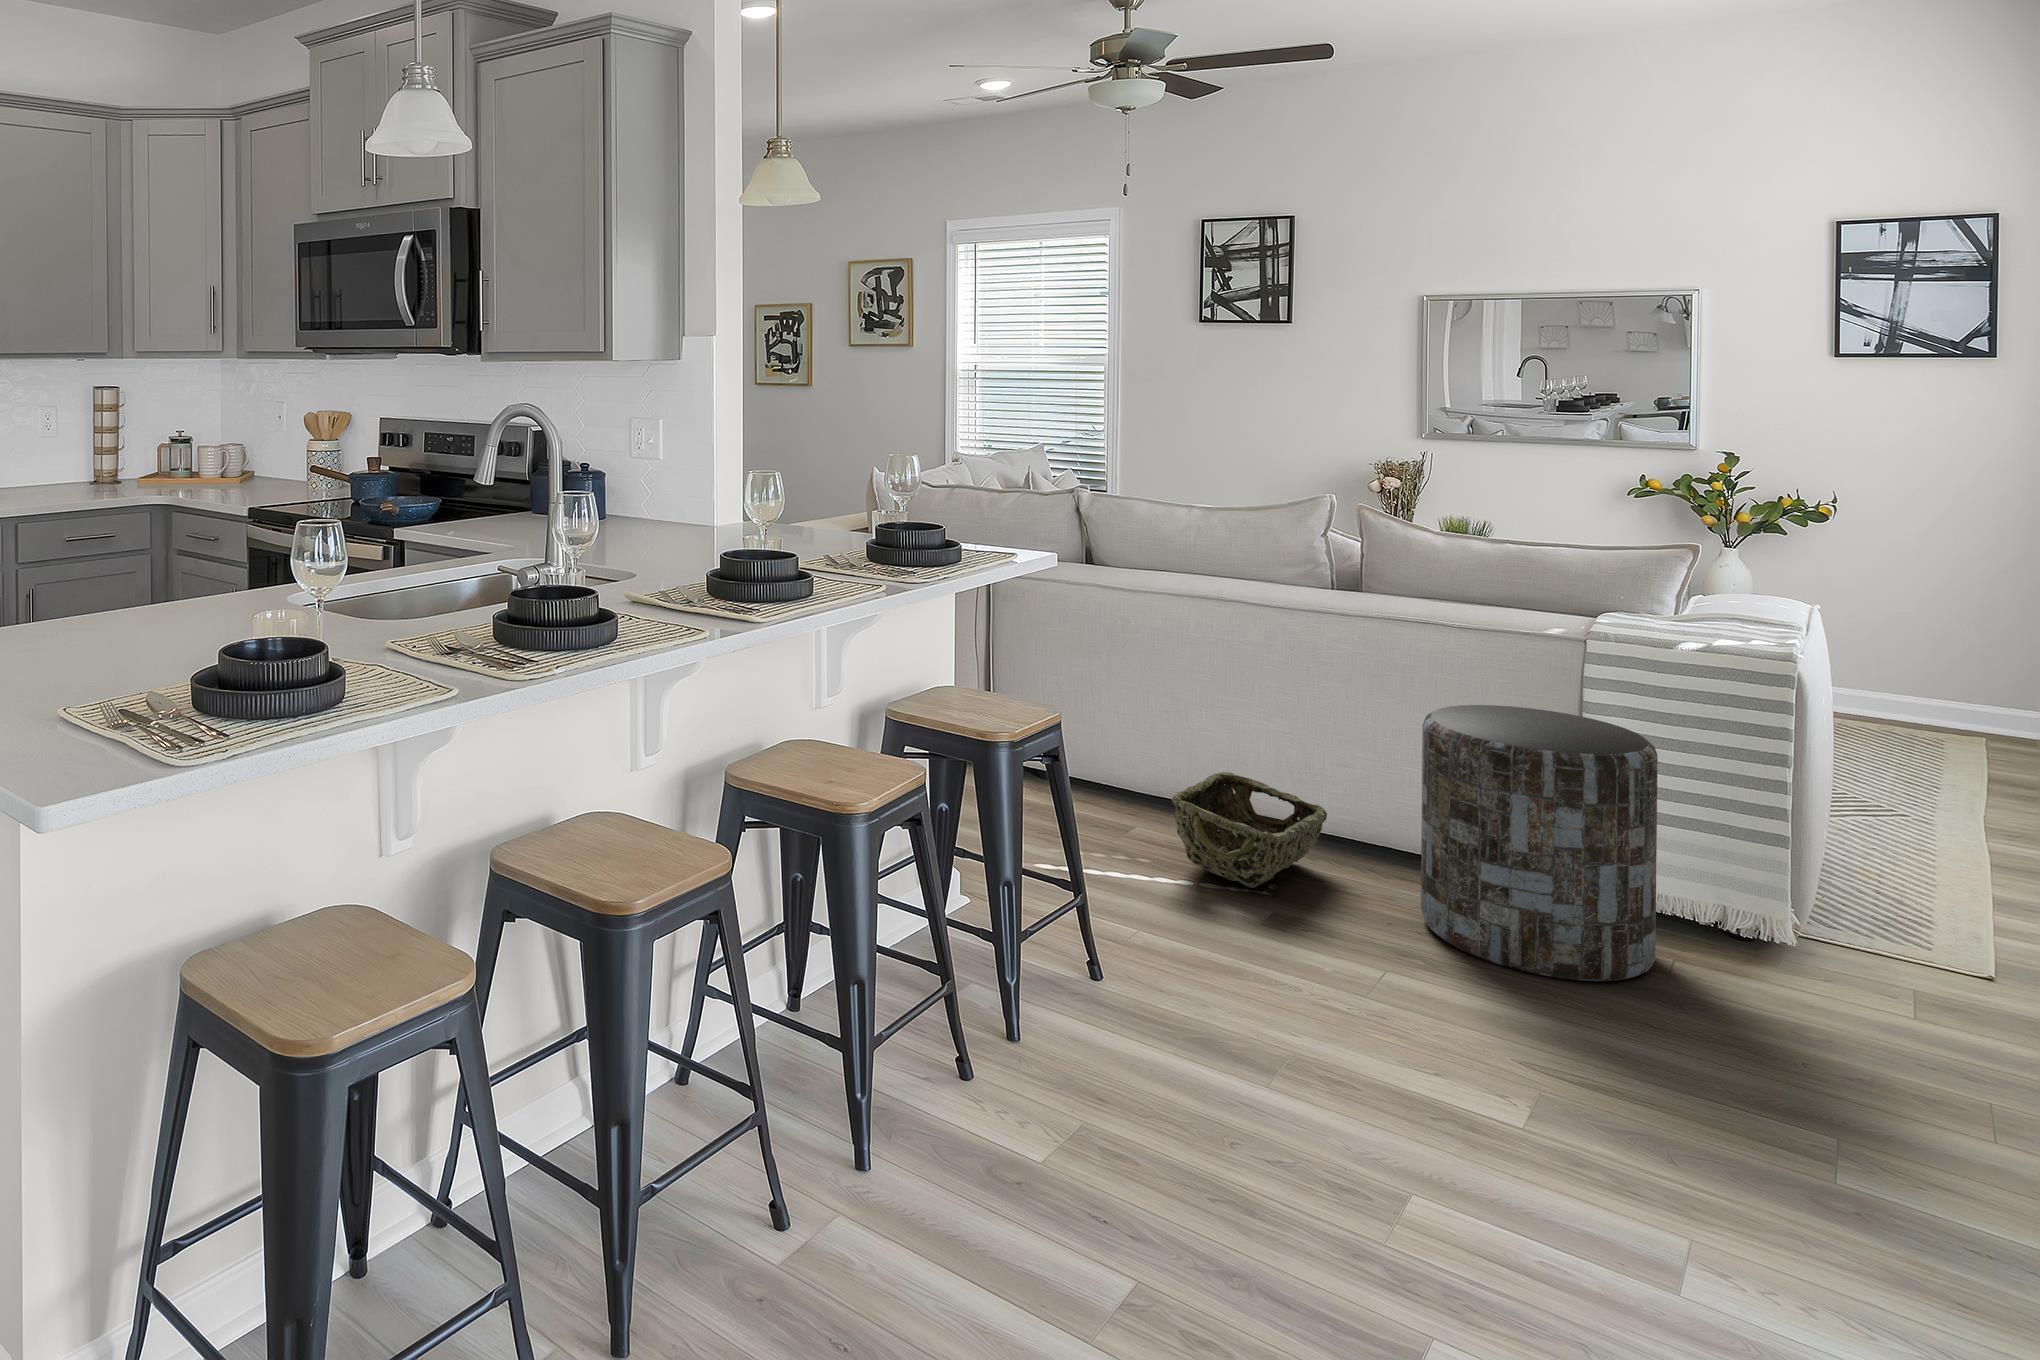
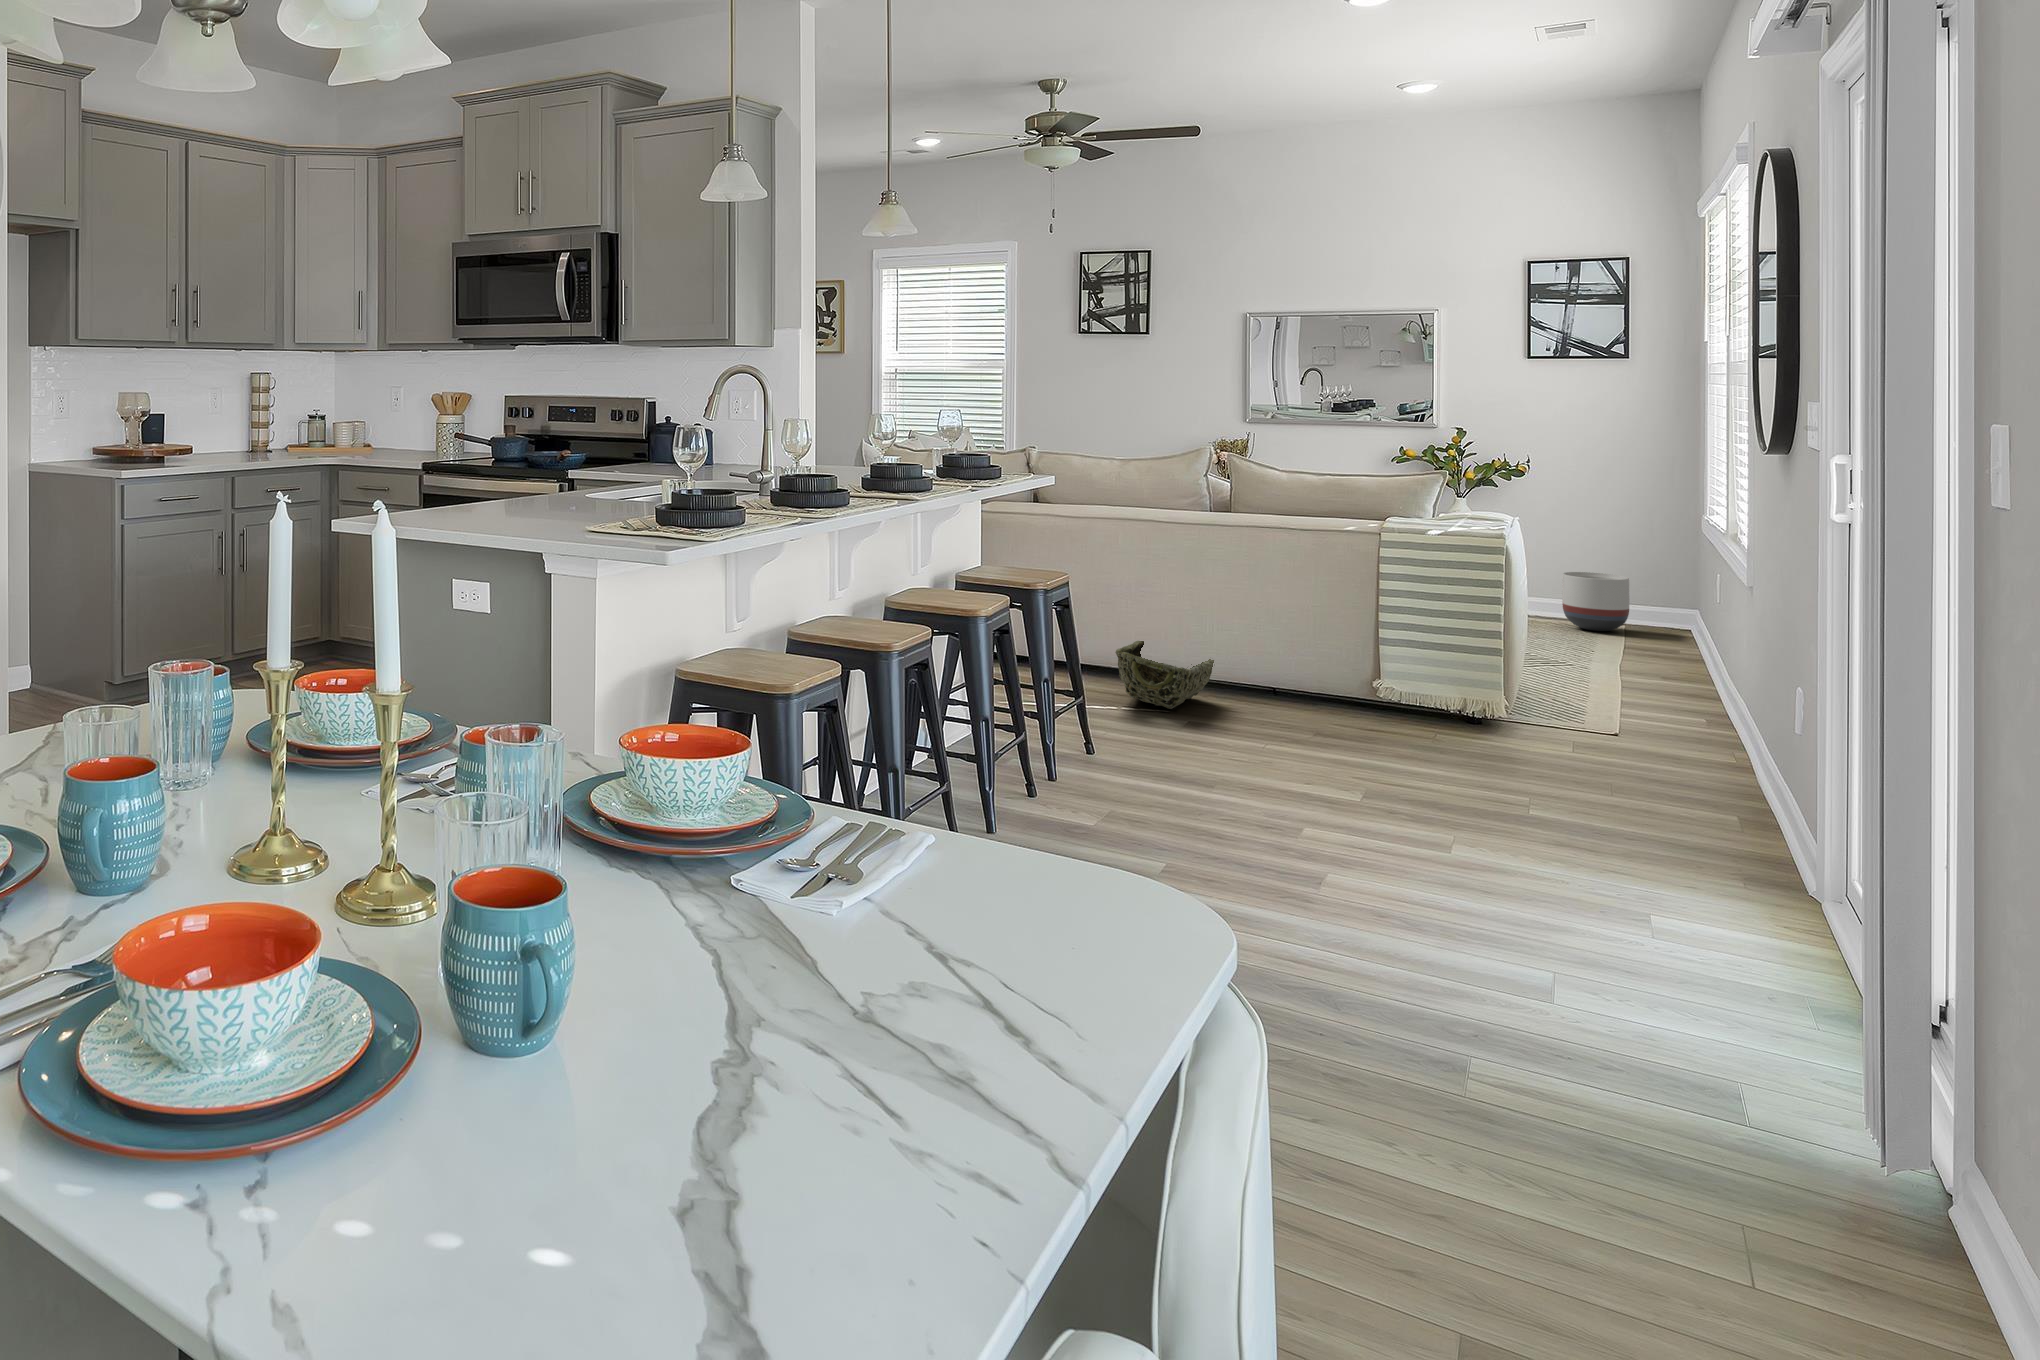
planter: none [1882,655,1988,742] -> present [1562,572,1629,631]
side table: present [1421,705,1658,981] -> none [1281,578,1426,743]

